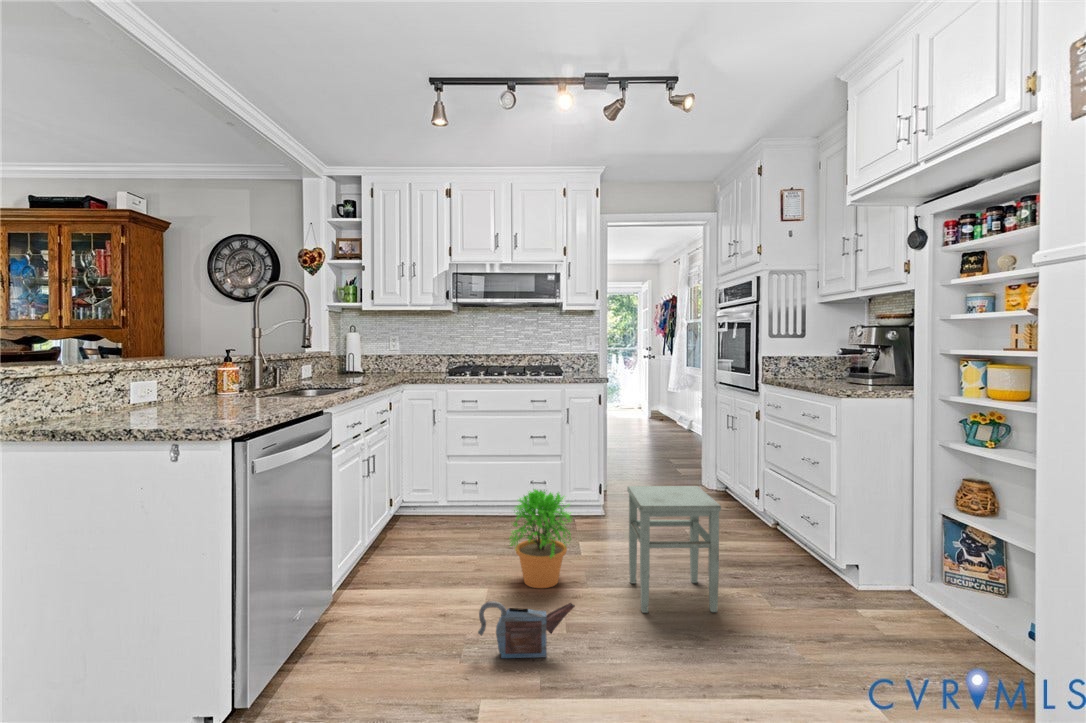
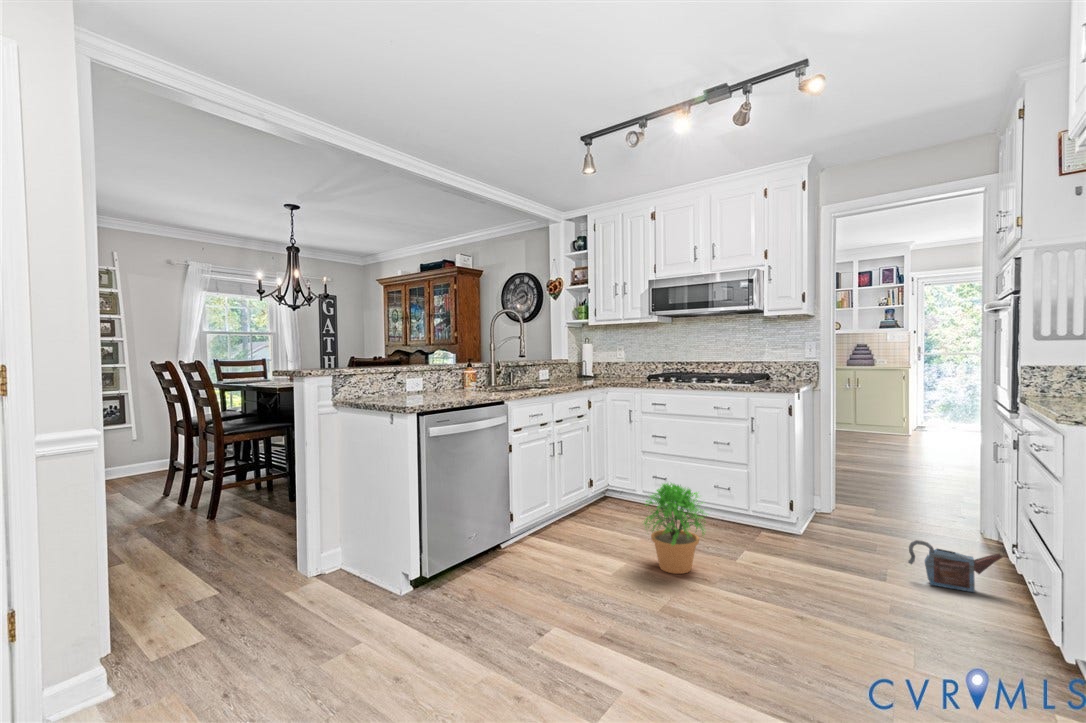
stool: present [627,486,721,613] -> none [739,491,838,634]
watering can: present [478,601,575,658] -> present [908,540,1003,592]

